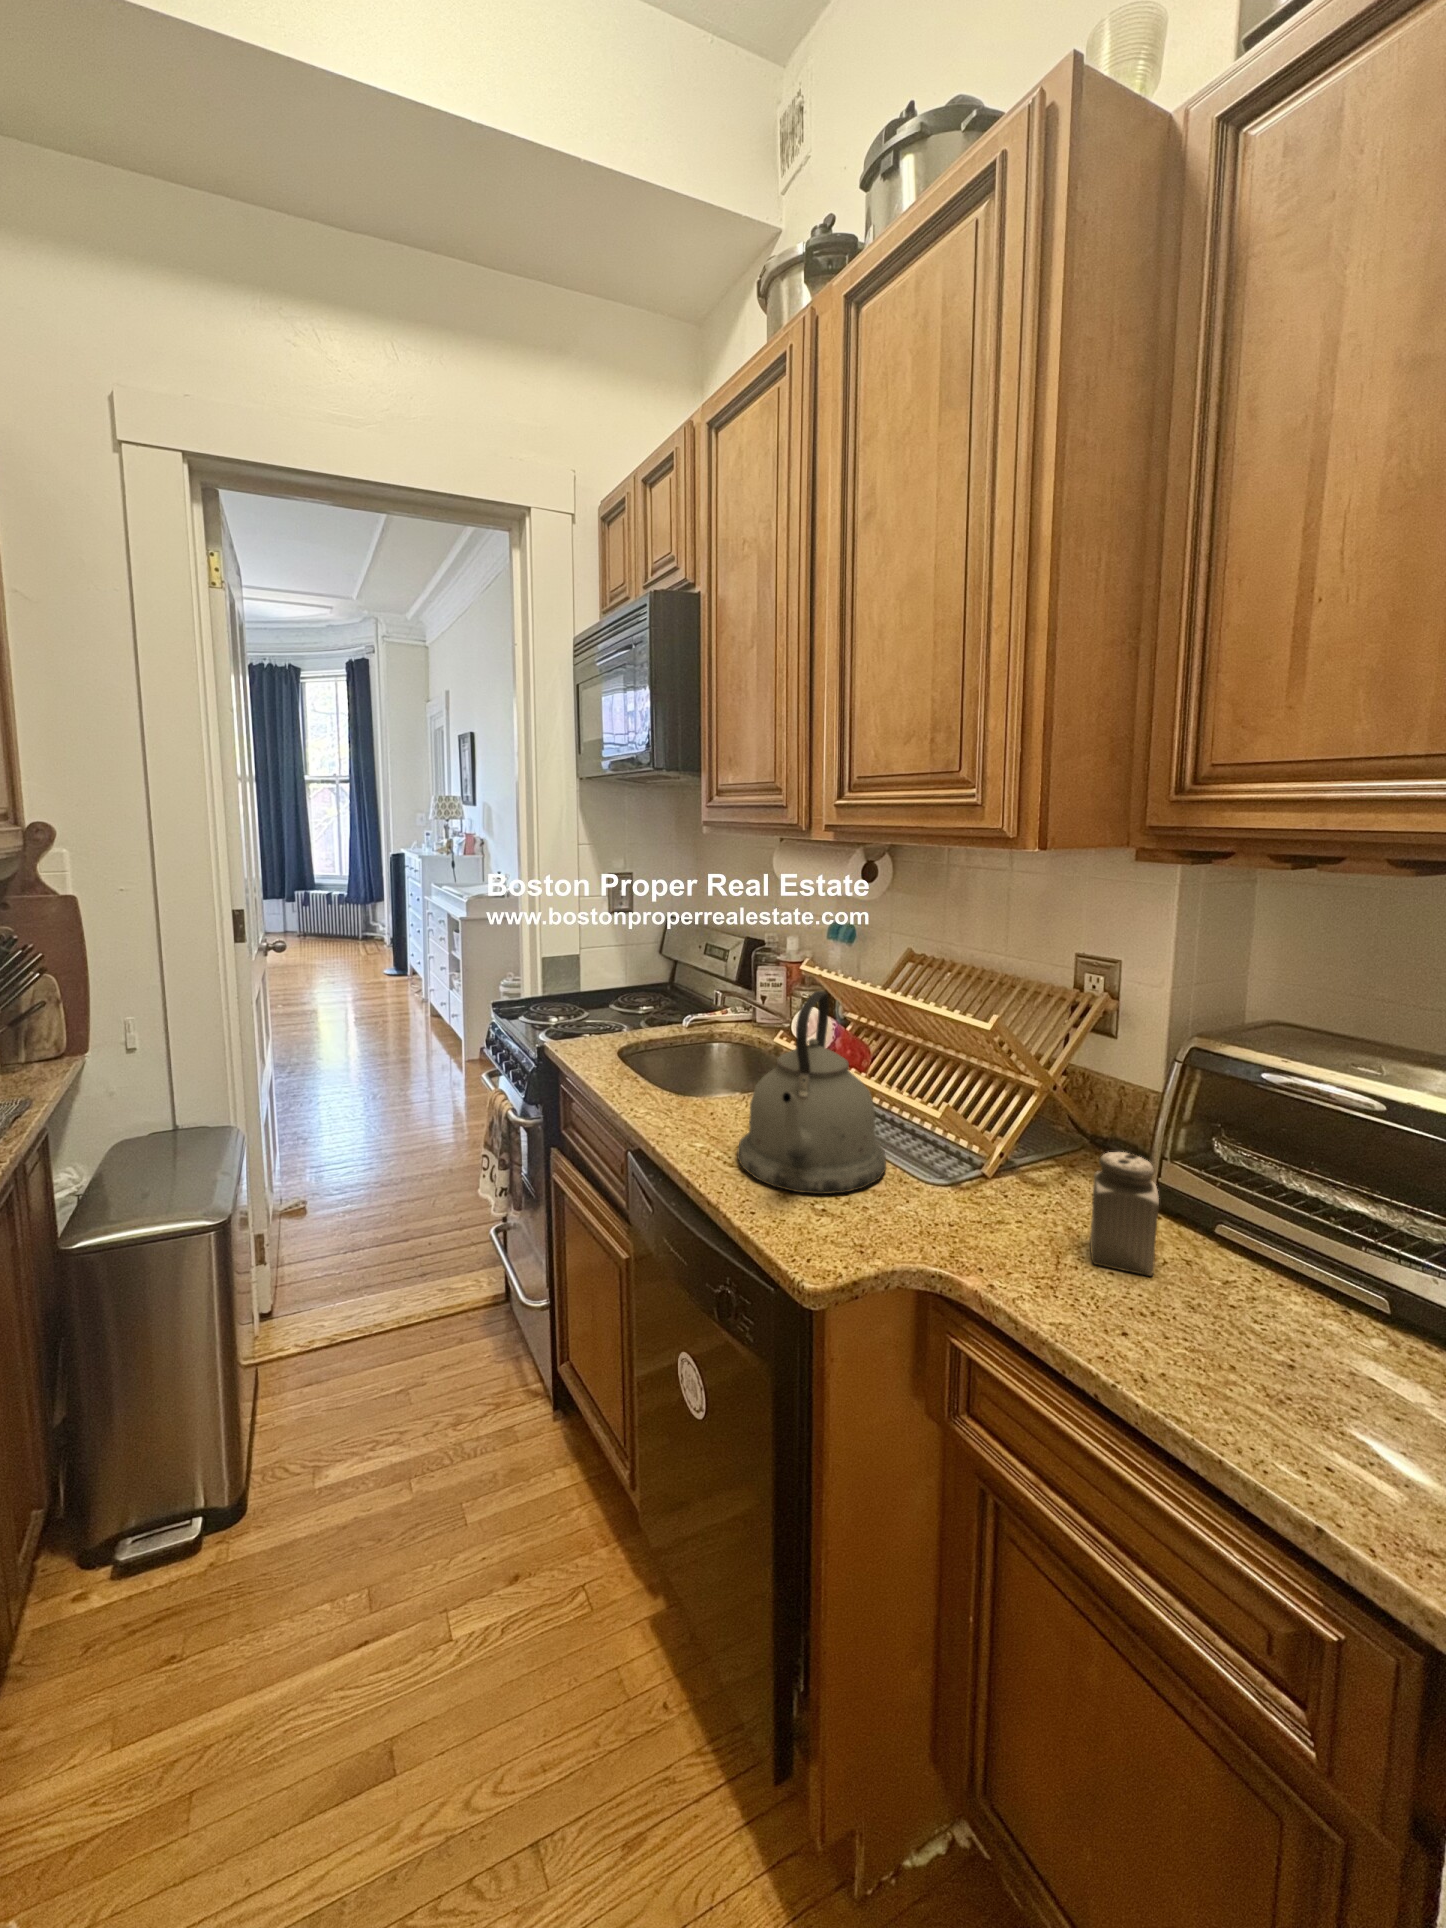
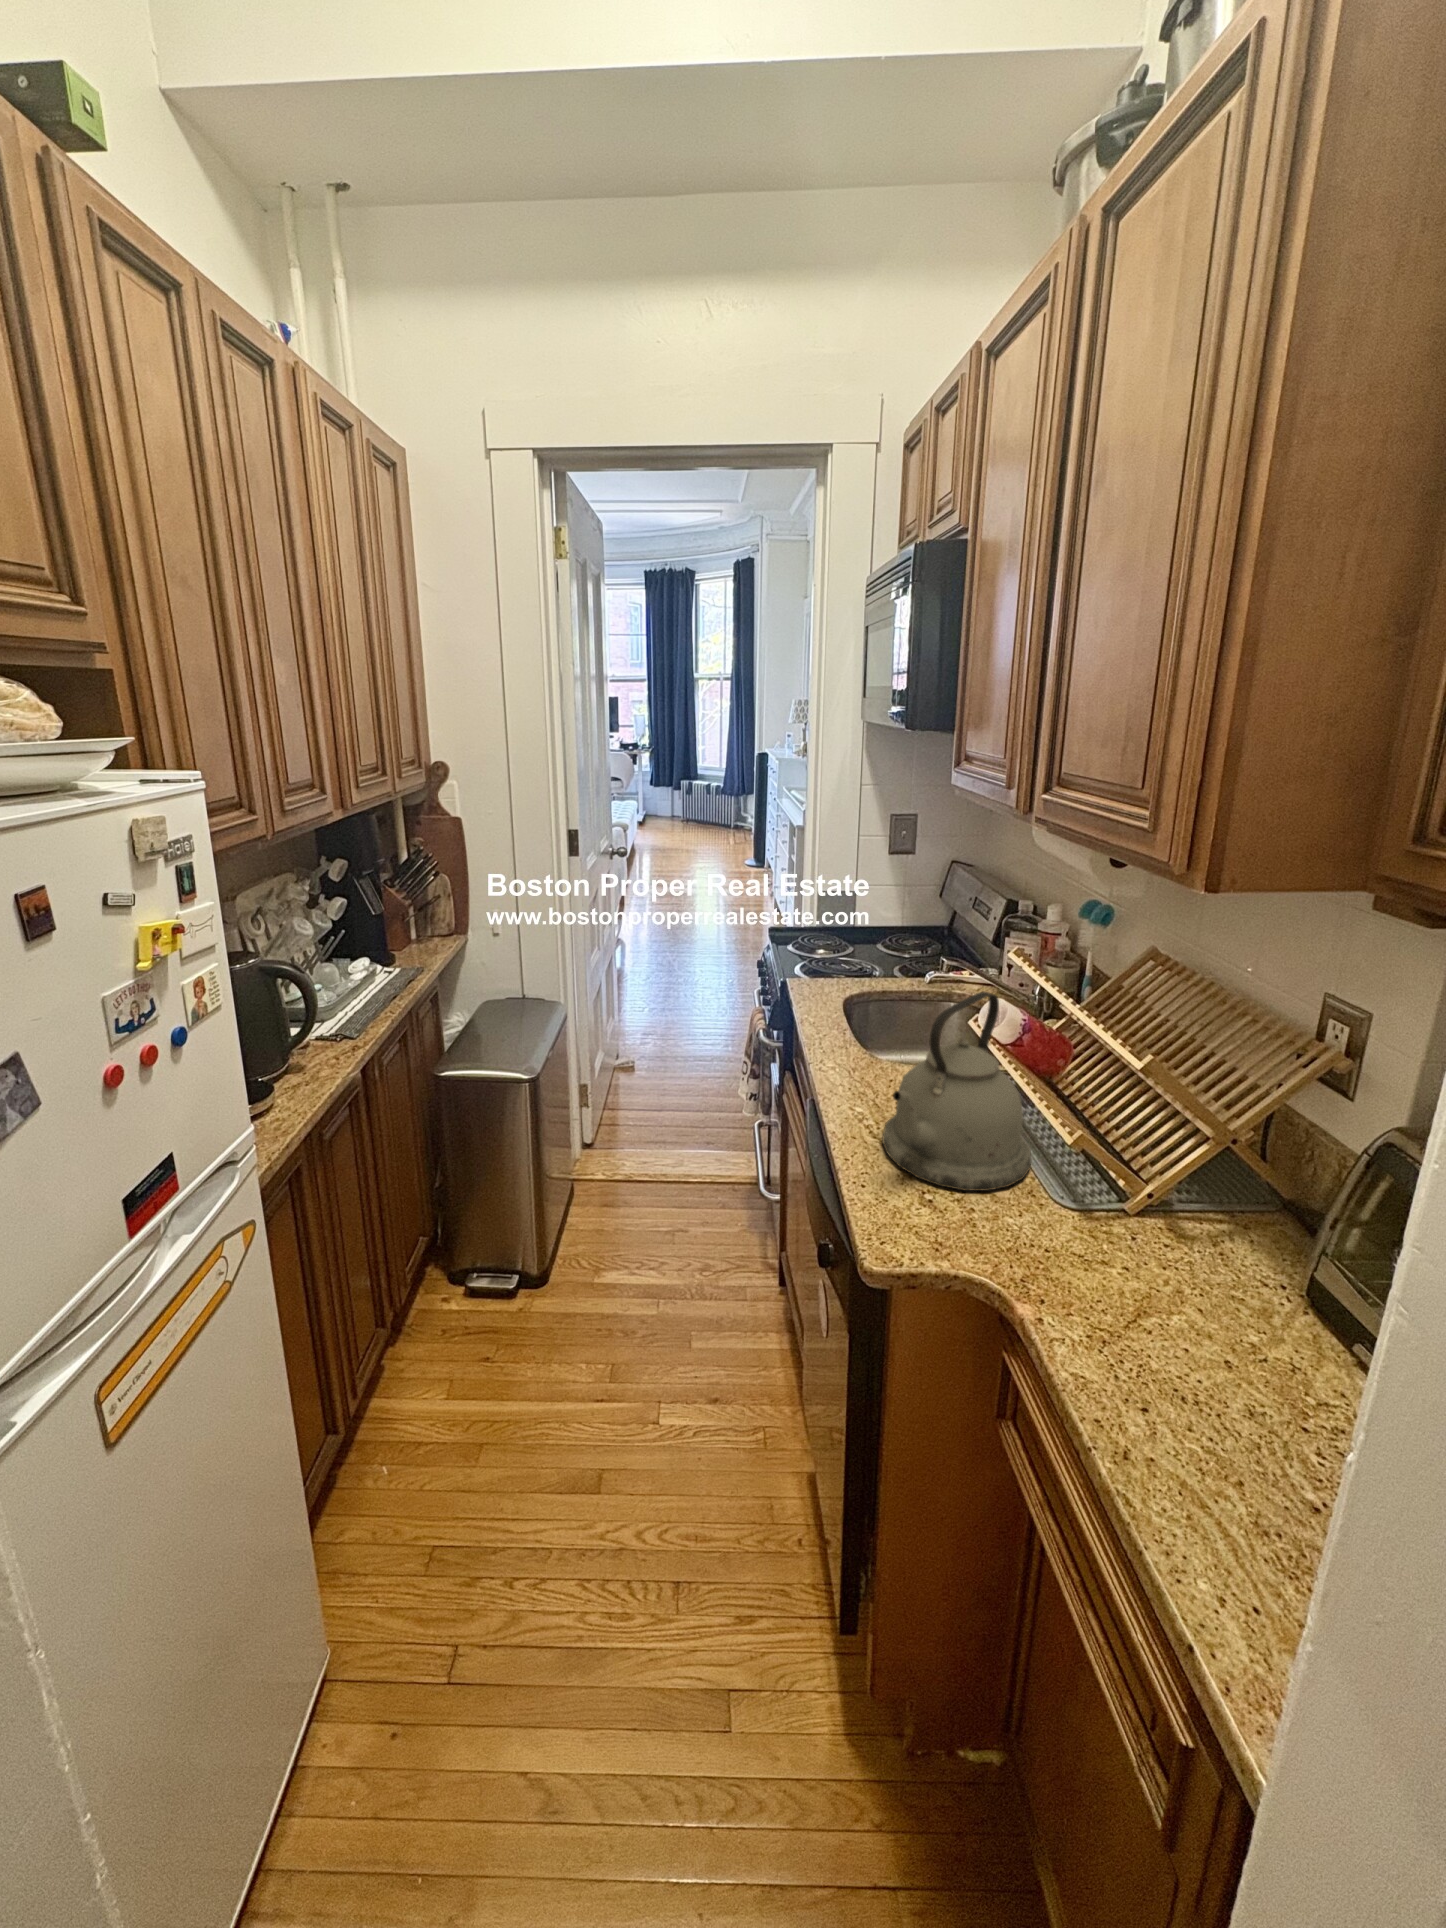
salt shaker: present [1090,1152,1159,1276] -> none [1174,1231,1271,1368]

